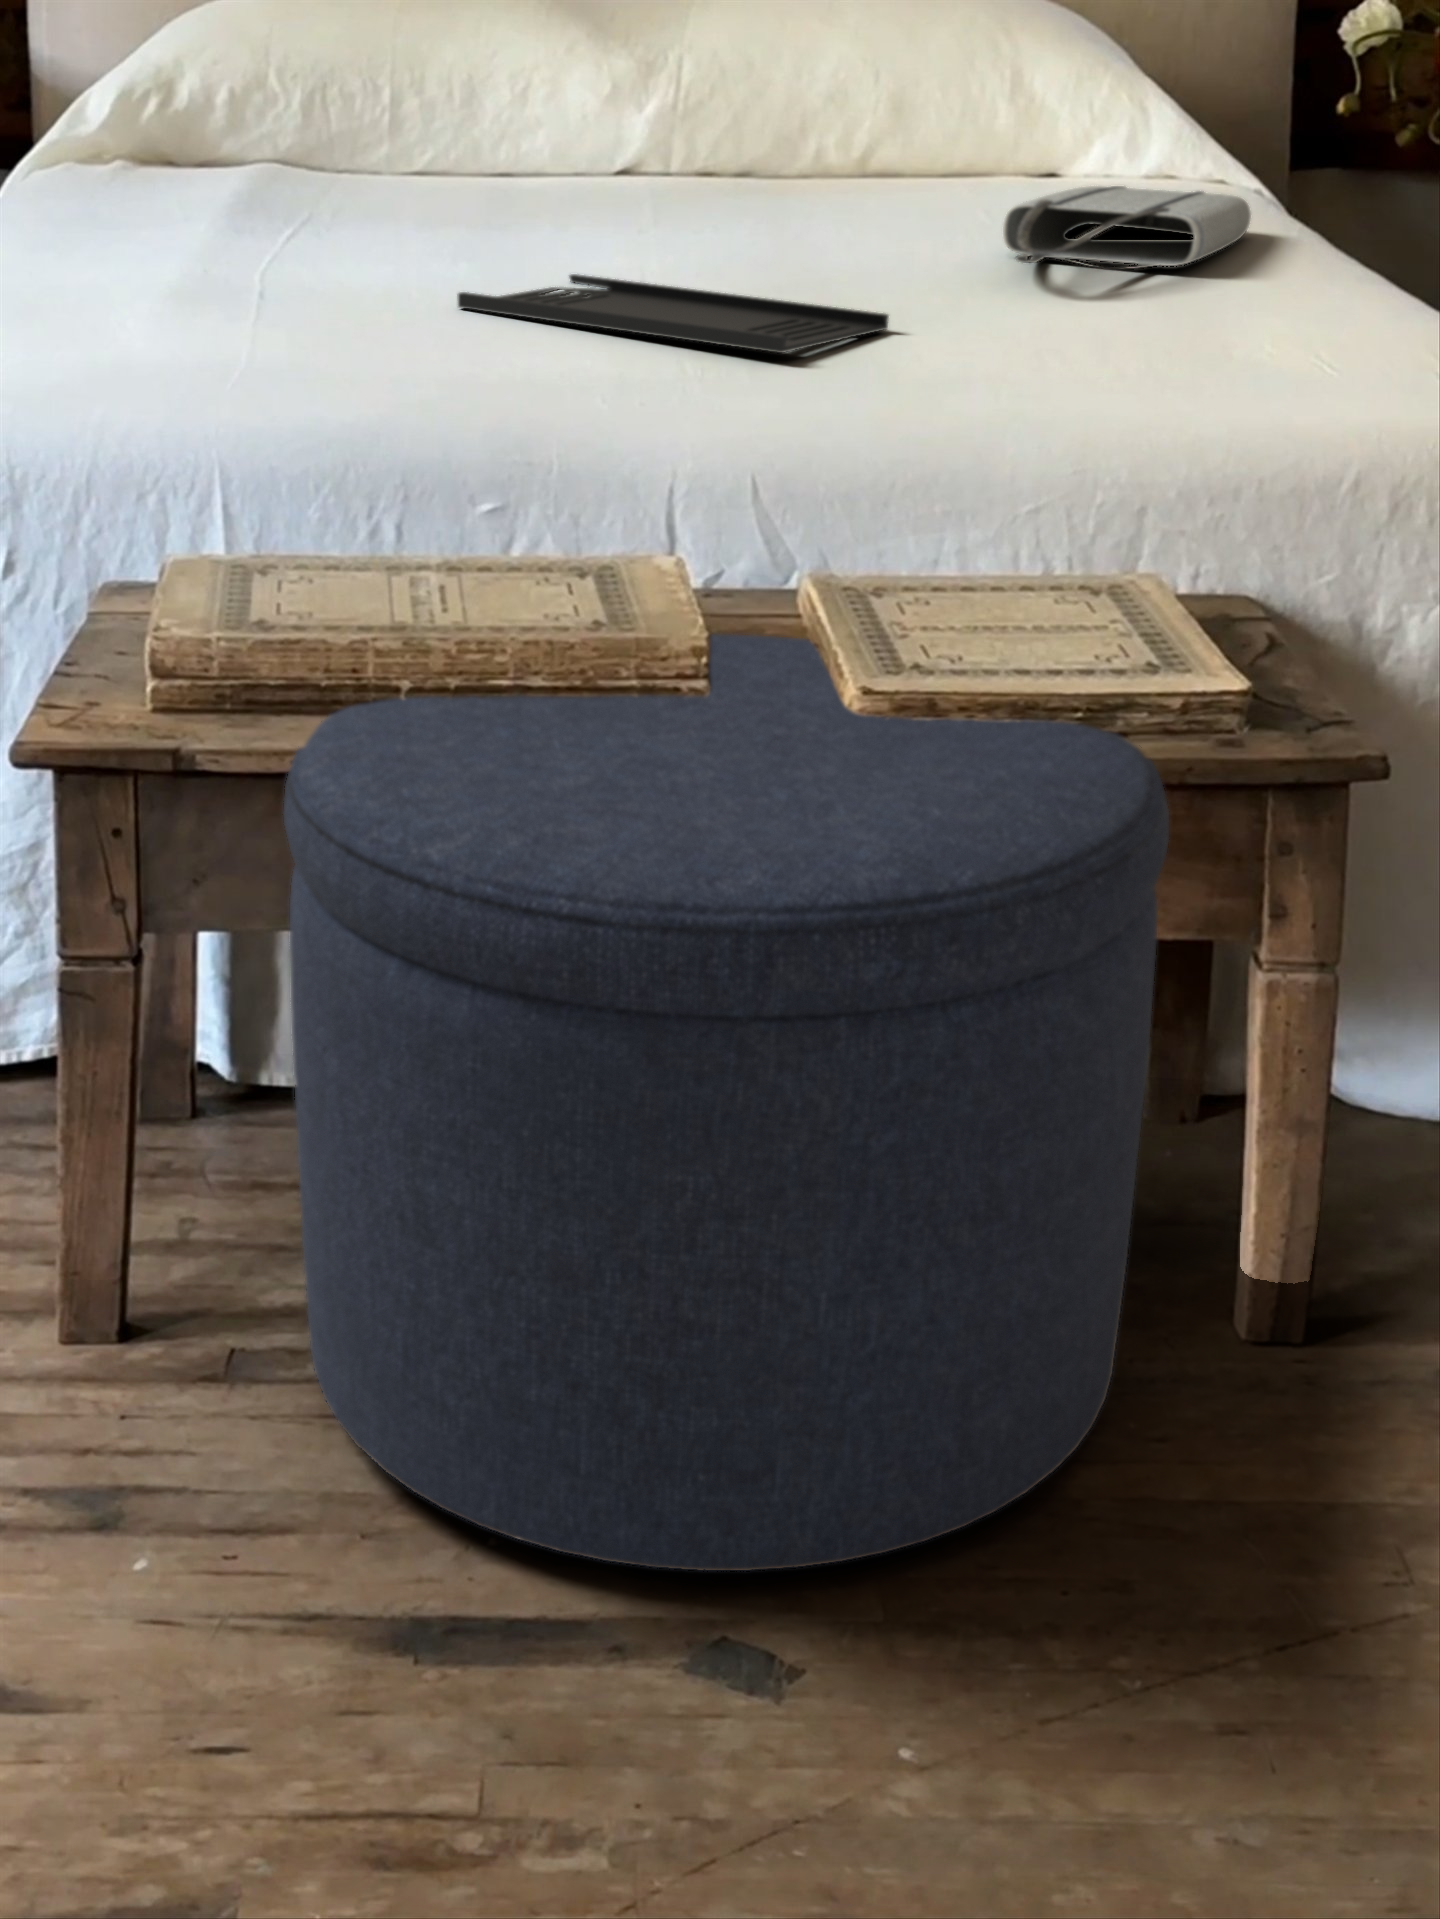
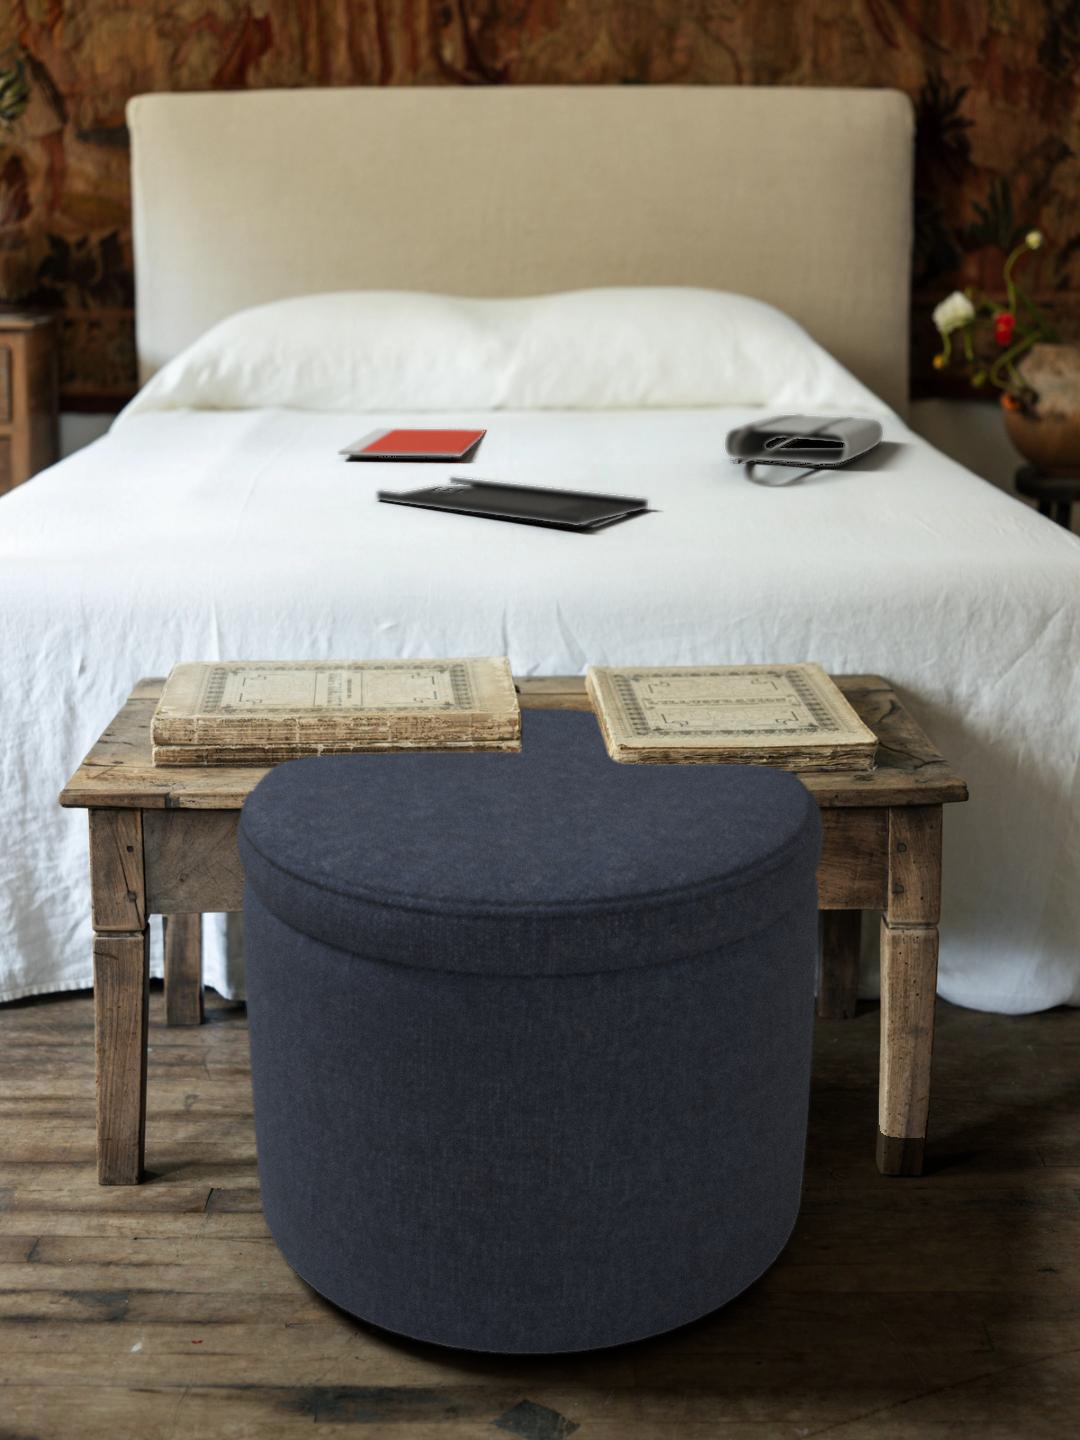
notebook: none [387,194,618,242] -> present [339,428,485,456]

